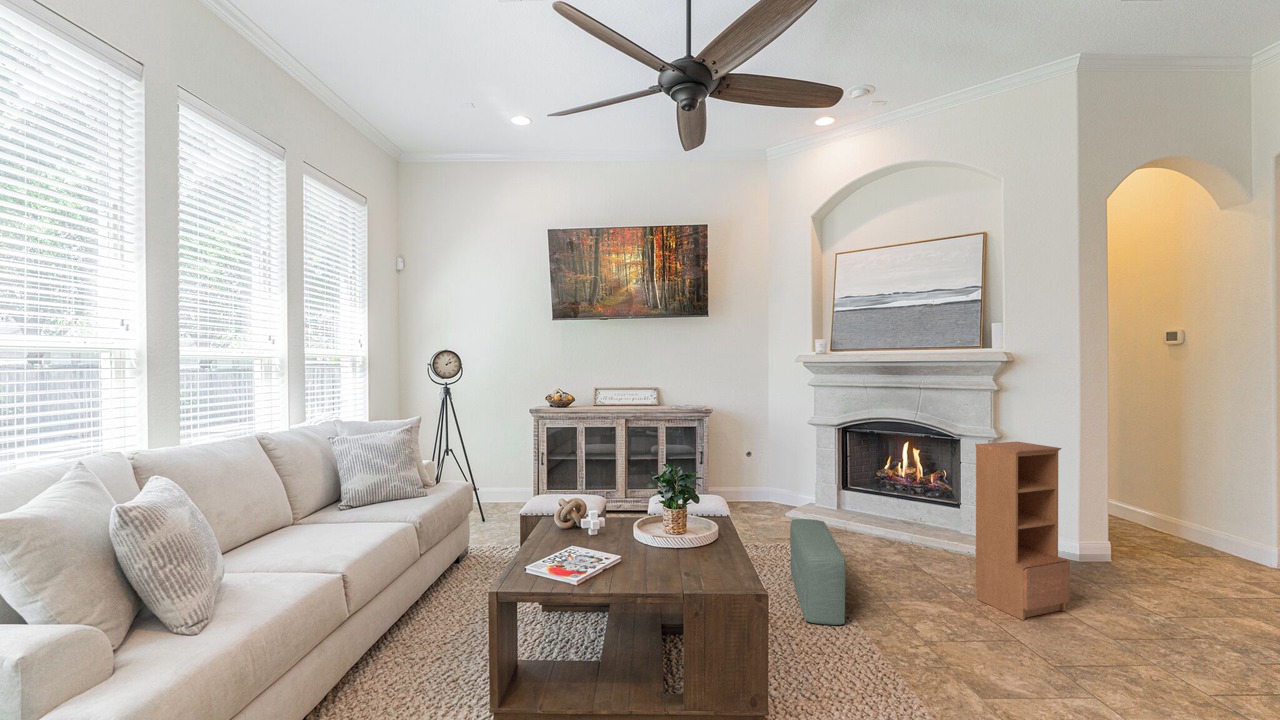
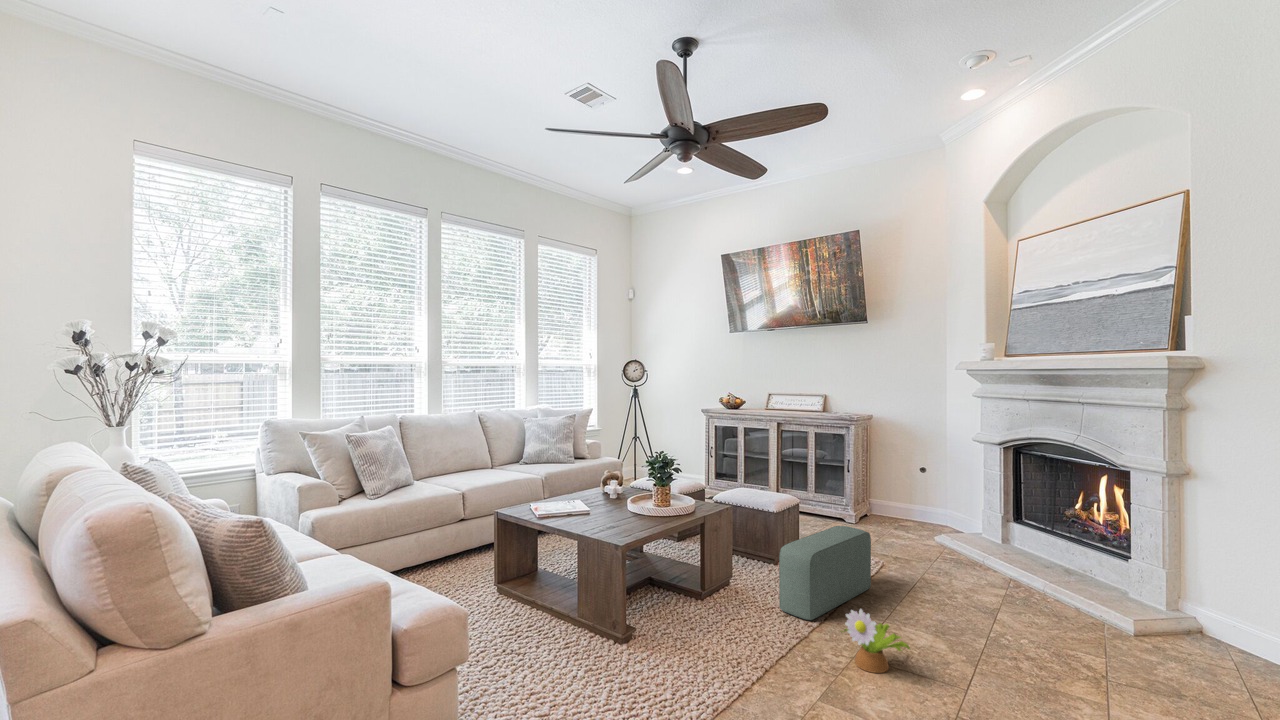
bookcase: present [975,442,1070,620] -> none [1010,465,1123,694]
decorative plant: none [916,601,982,660] -> present [841,609,910,673]

